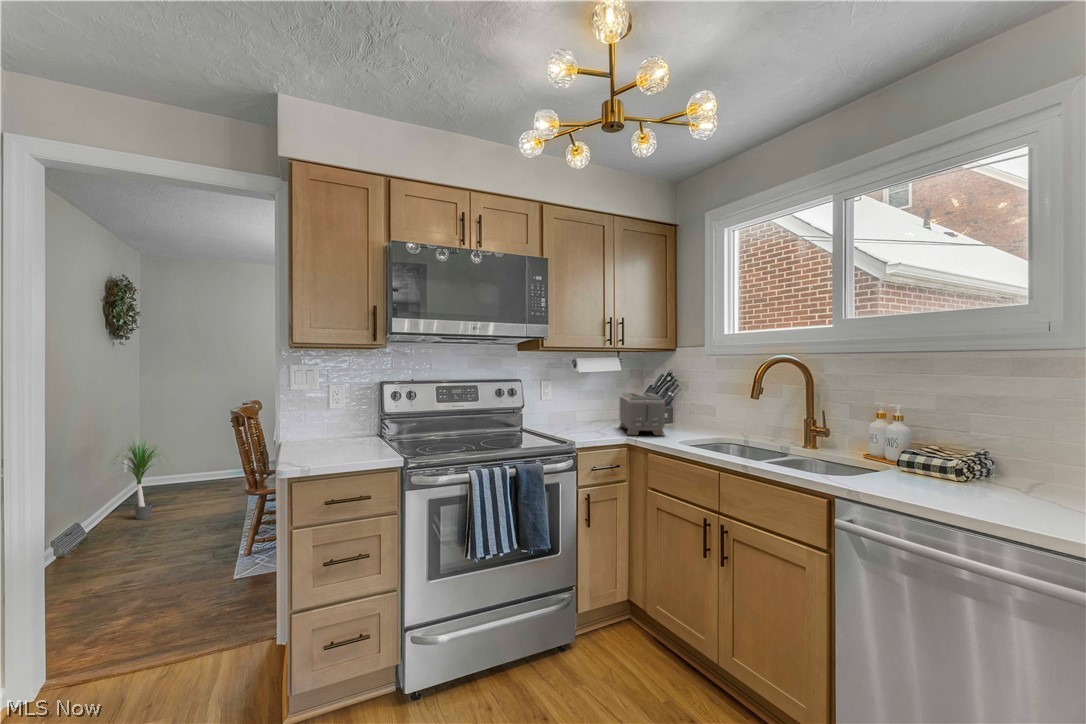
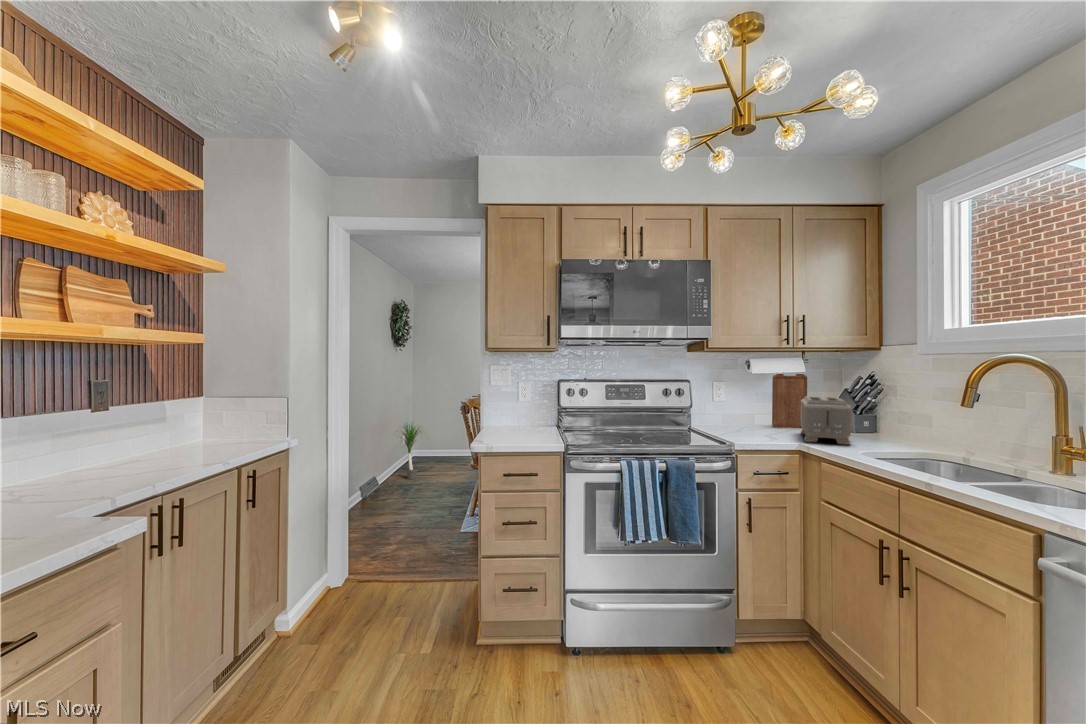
cutting board: none [592,367,620,423] -> present [772,374,807,427]

